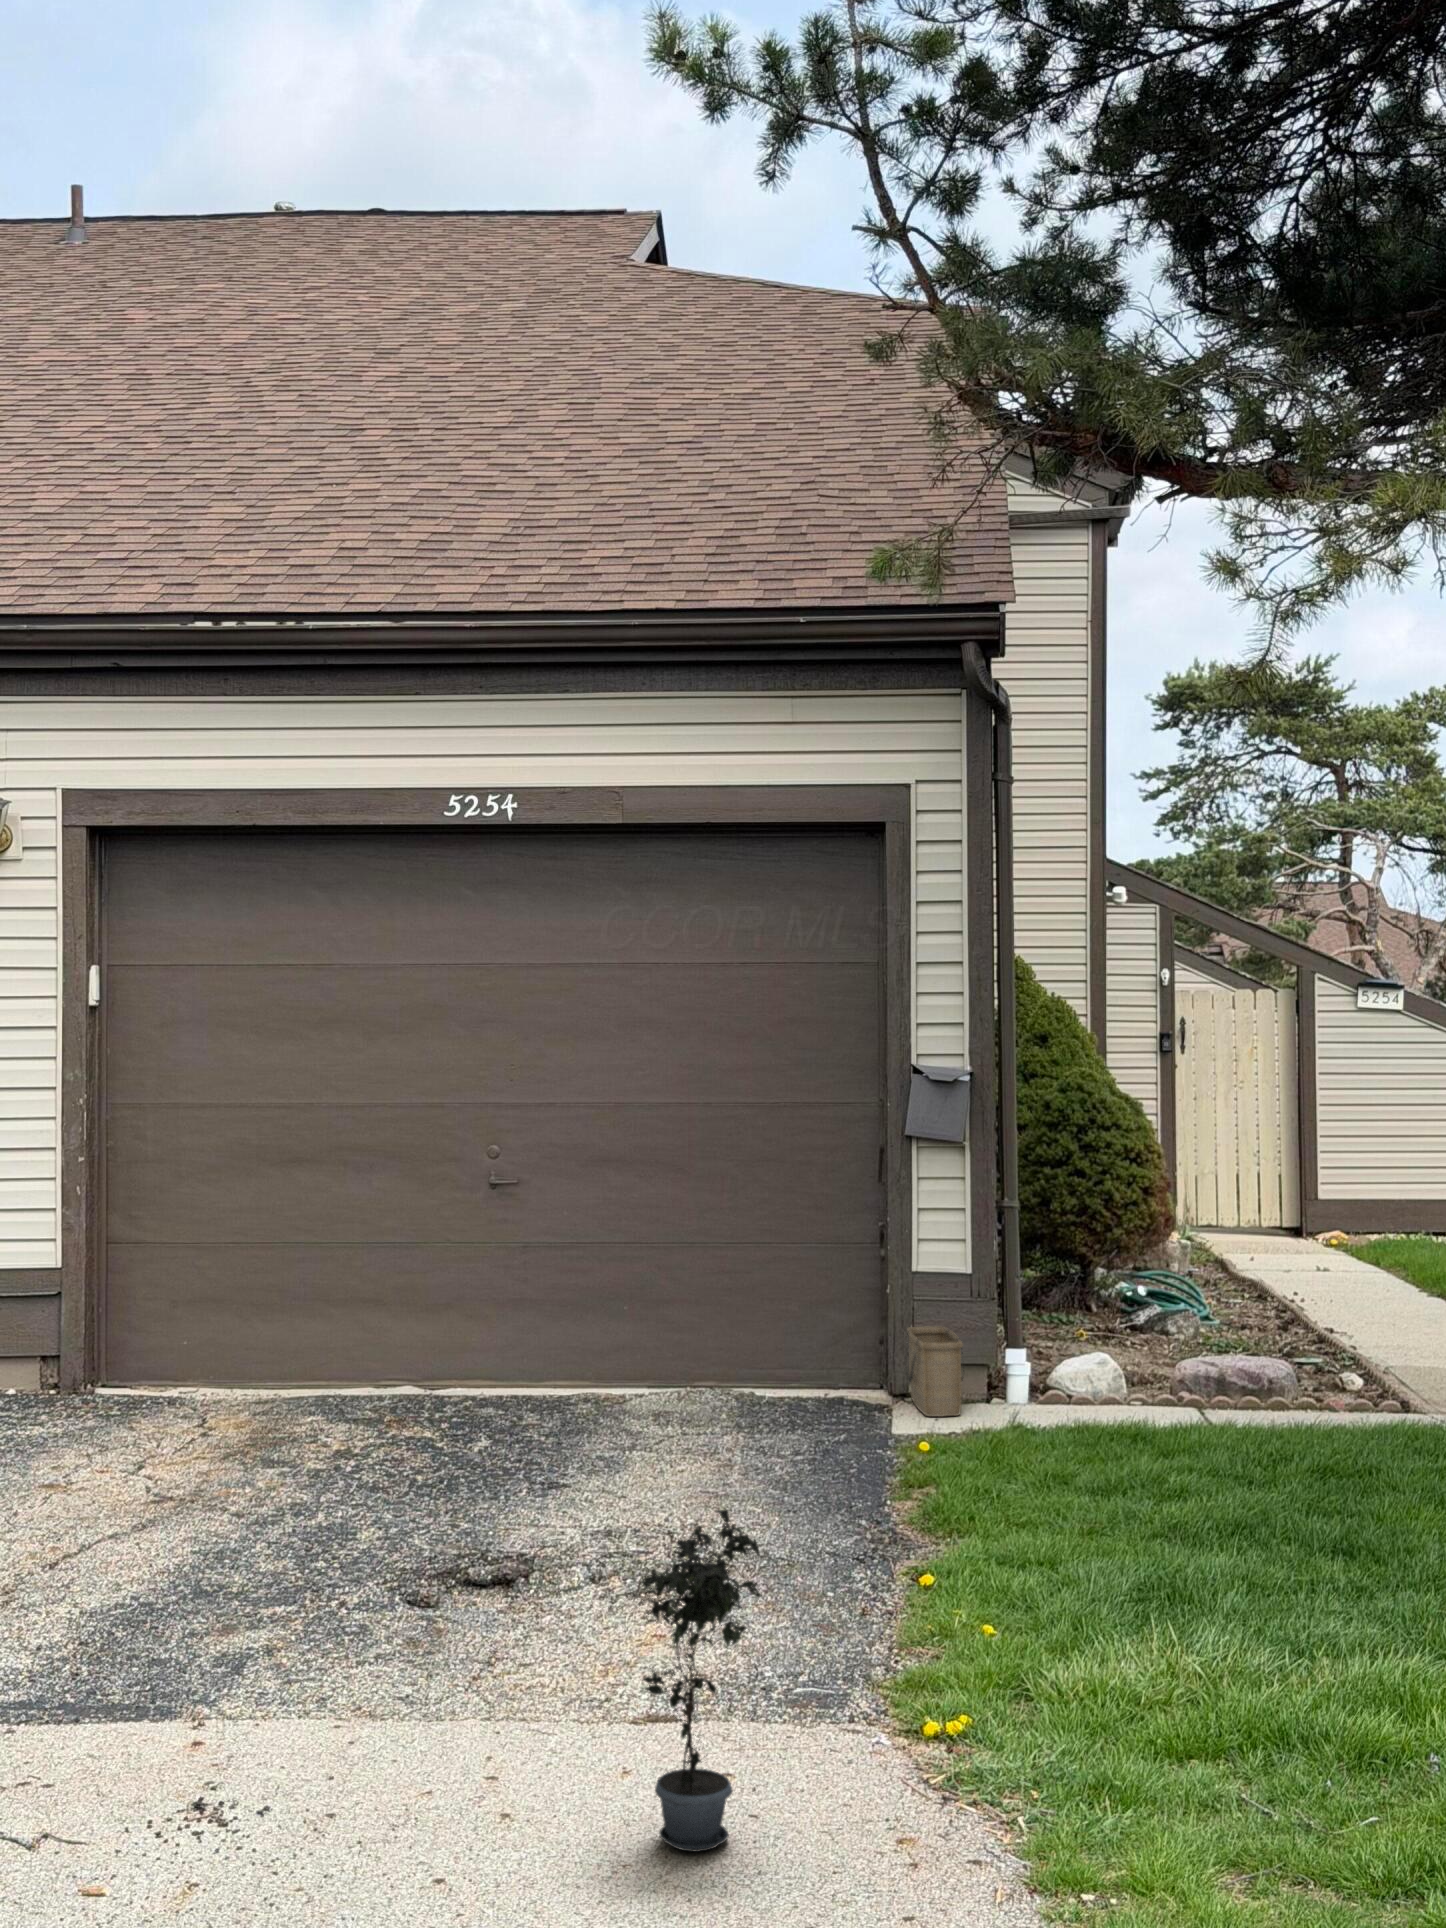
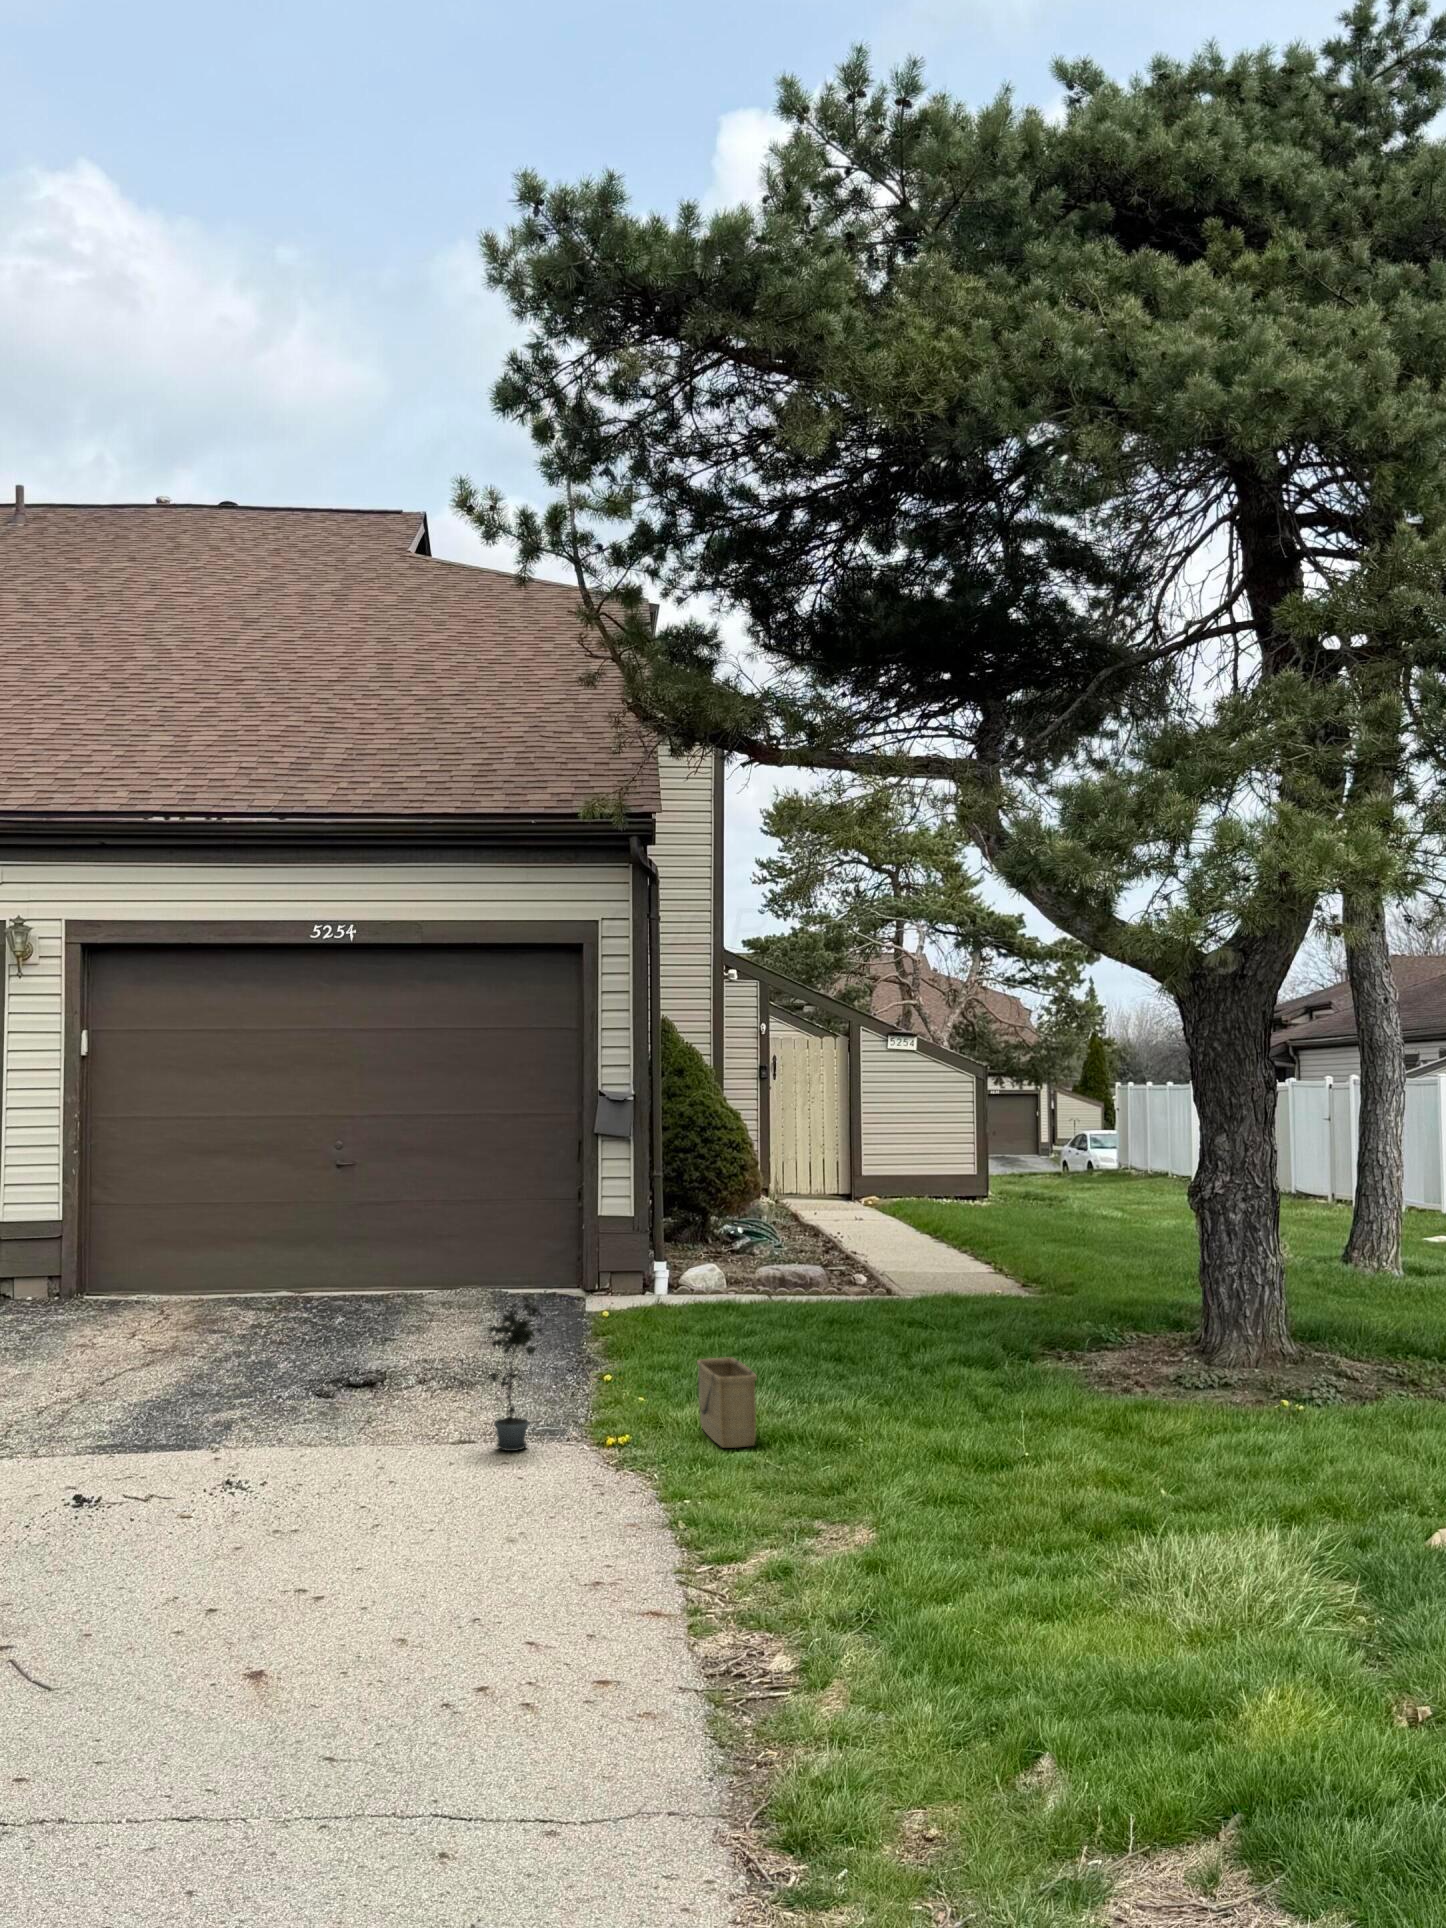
basket: present [907,1326,964,1417] -> present [697,1358,757,1448]

